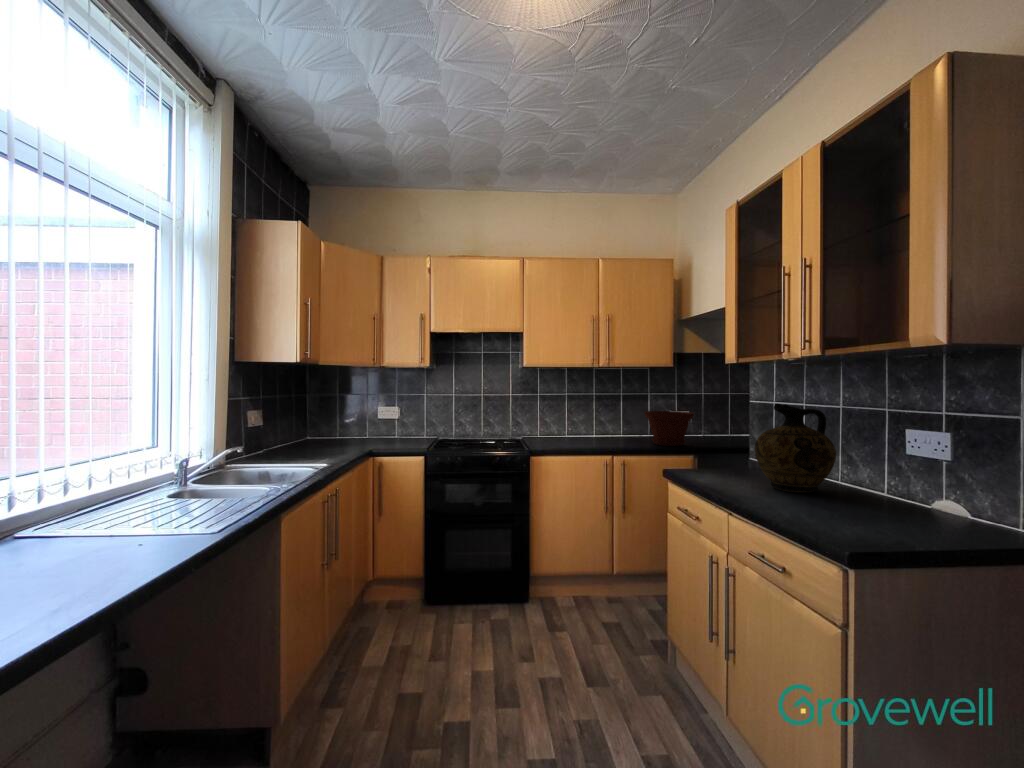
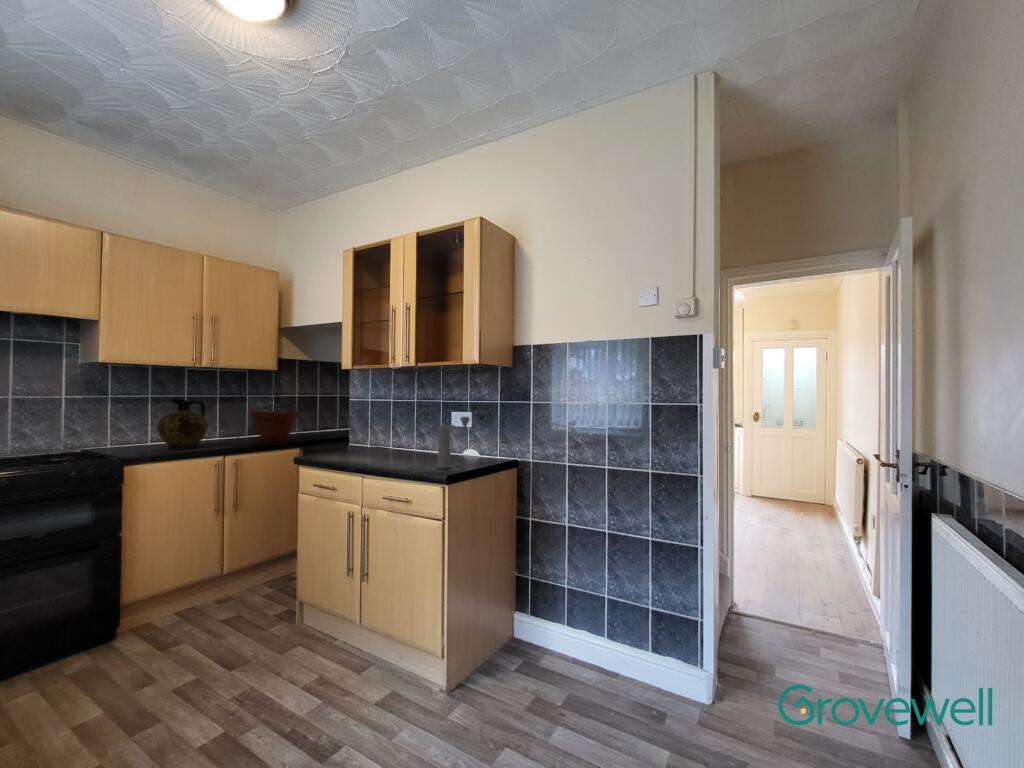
ceramic jug: present [755,404,836,492] -> present [158,398,208,449]
pepper mill: none [847,443,928,535] -> present [437,417,470,469]

